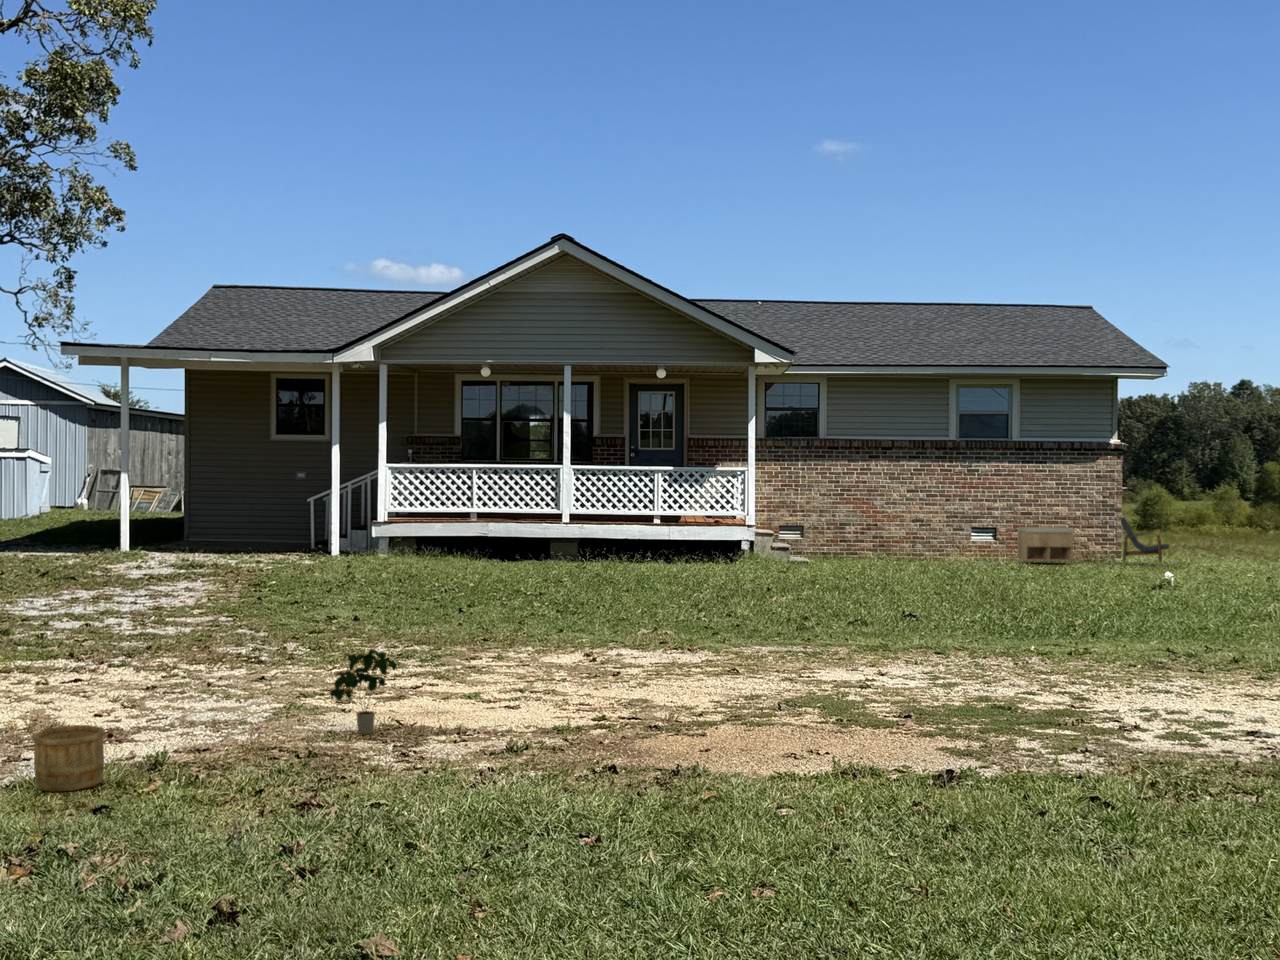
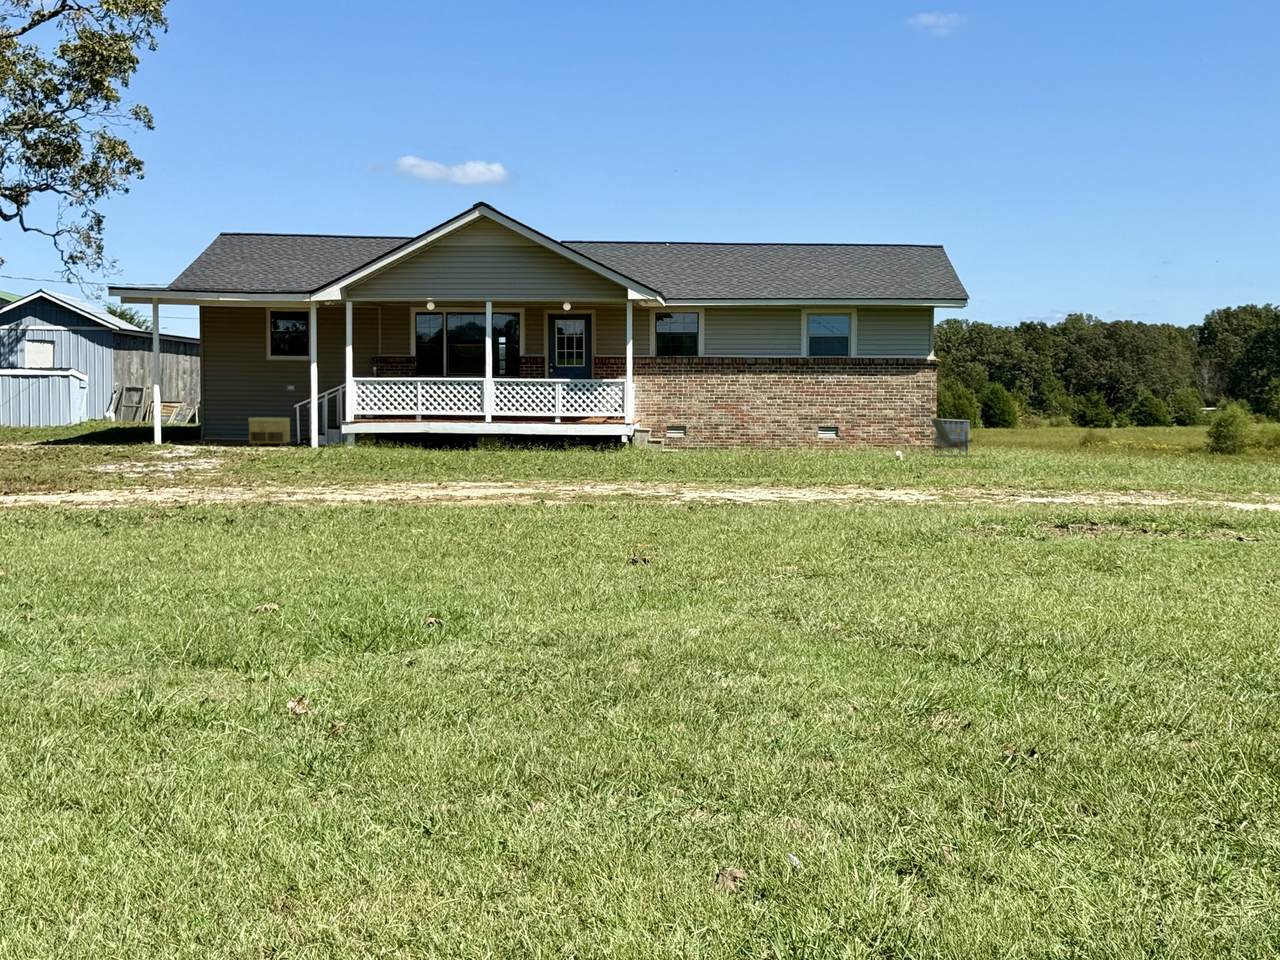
storage bench: present [1017,527,1074,564] -> present [249,418,290,445]
potted plant: present [330,650,396,734] -> none [279,467,314,509]
wooden bucket: present [32,725,105,792] -> none [138,493,171,519]

